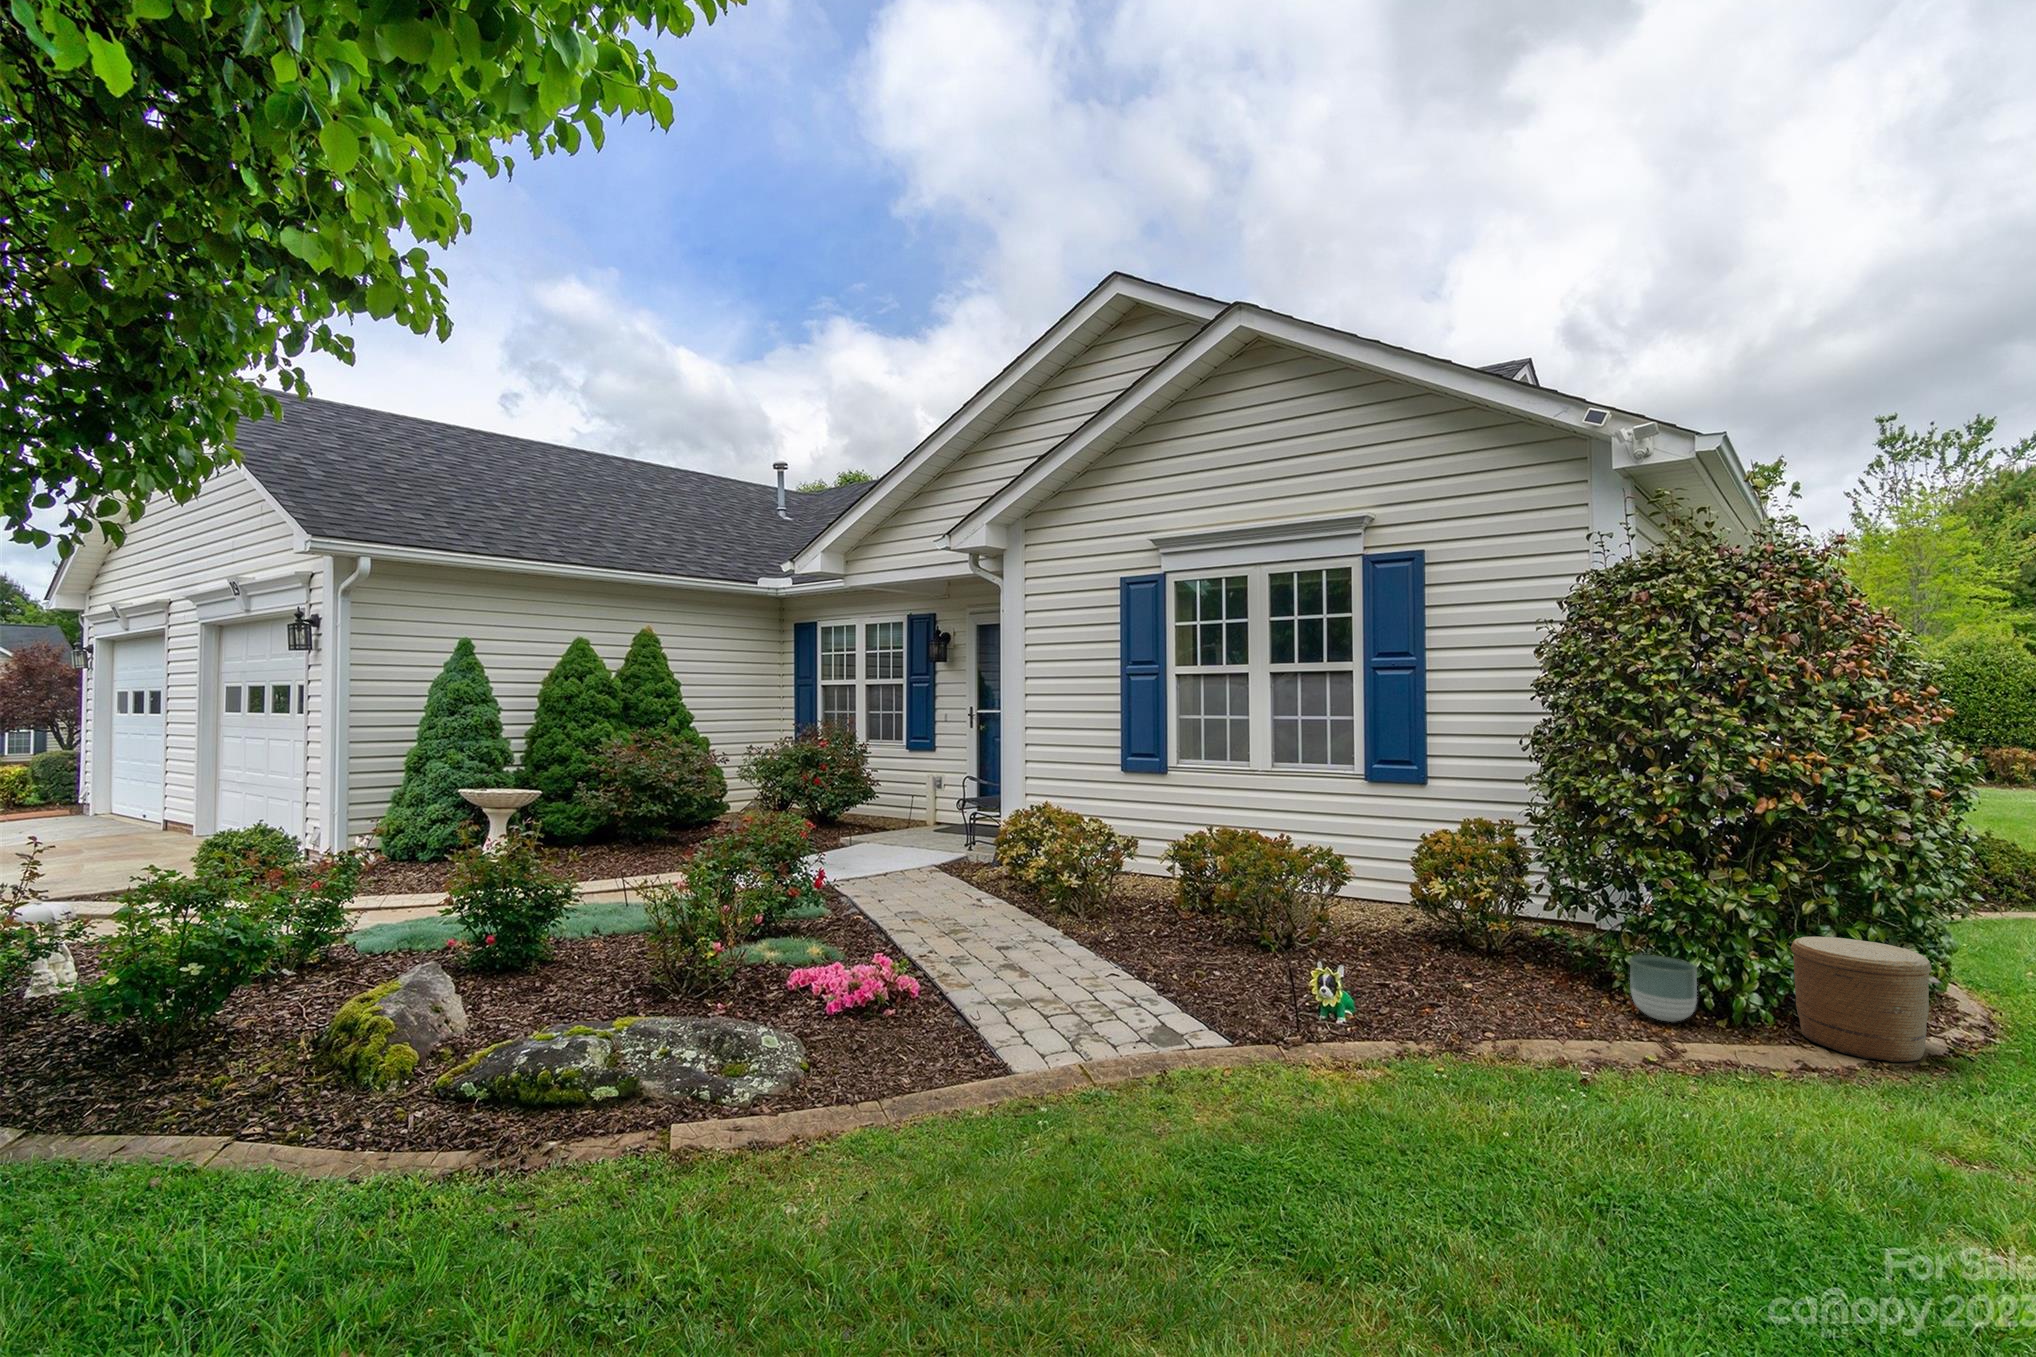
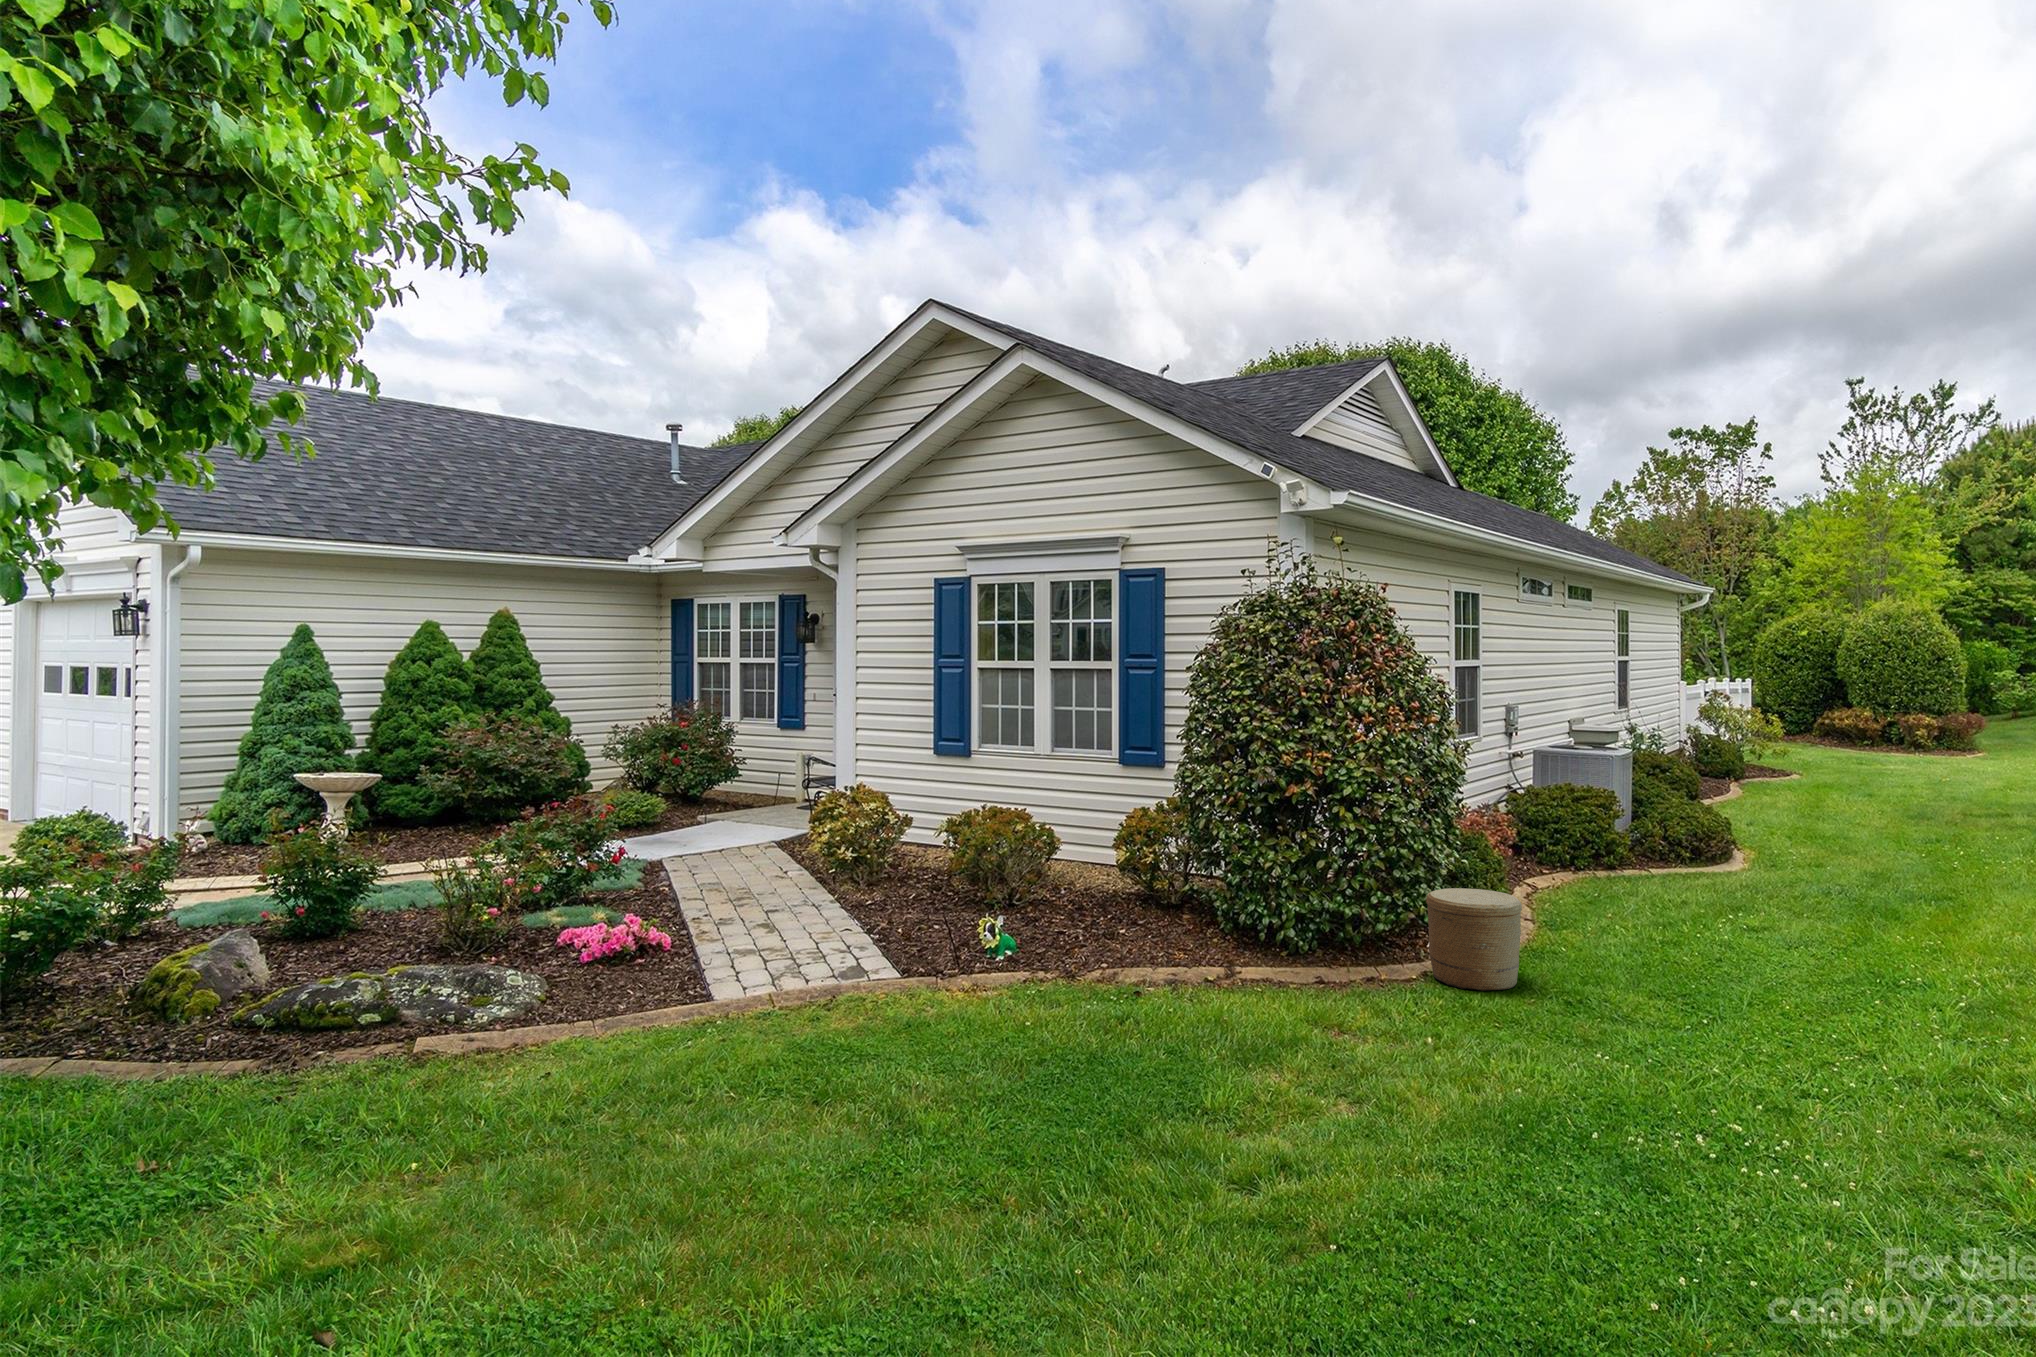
planter: present [1630,955,1697,1022] -> none [1306,909,1357,965]

